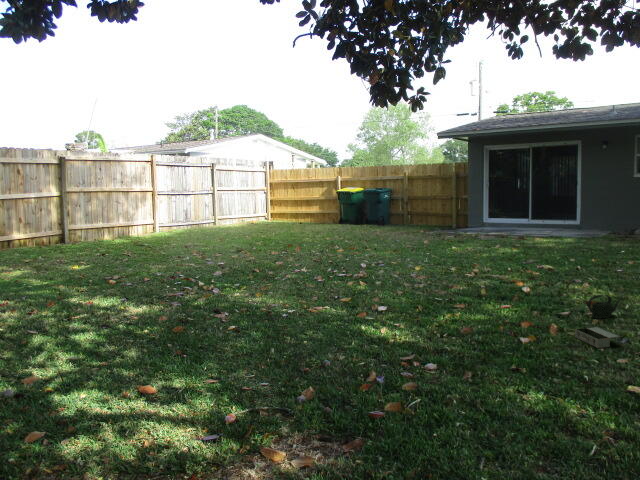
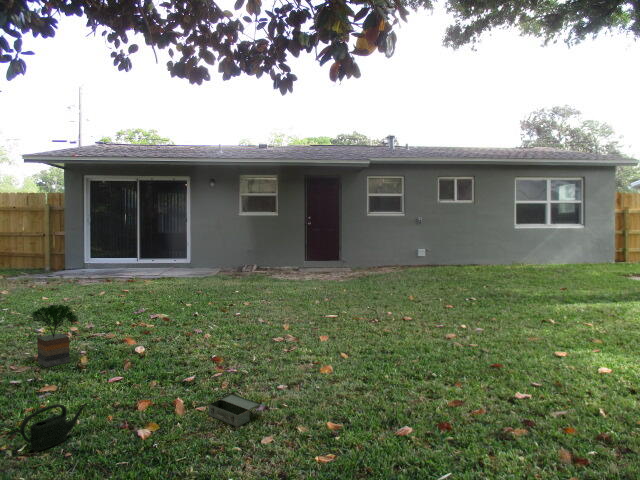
potted tree: none [449,250,481,292] -> present [31,304,78,367]
watering can: present [588,295,621,319] -> present [20,403,87,451]

